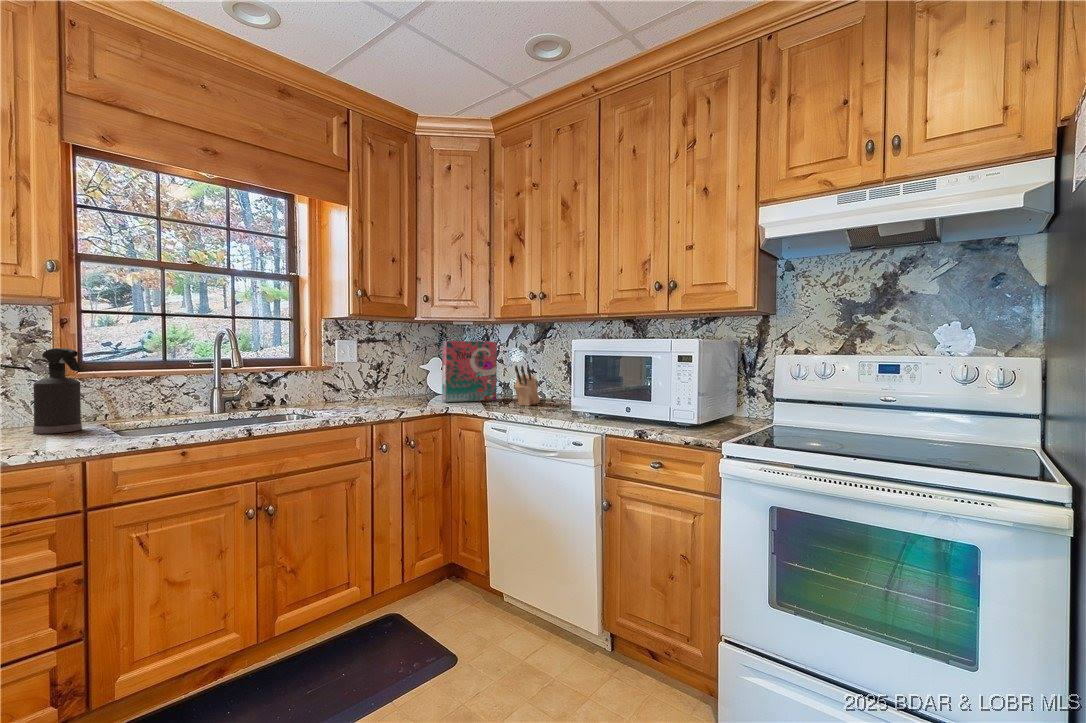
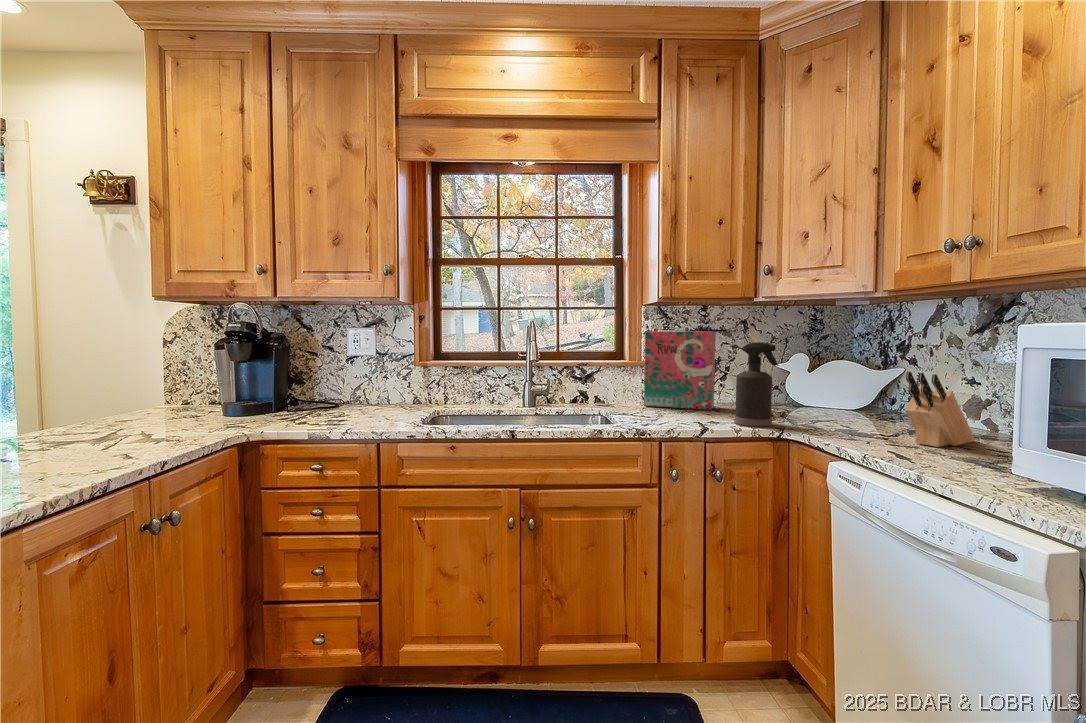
cereal box: present [442,341,497,402] -> present [644,331,716,410]
spray bottle: present [33,348,82,434] -> present [735,342,778,427]

